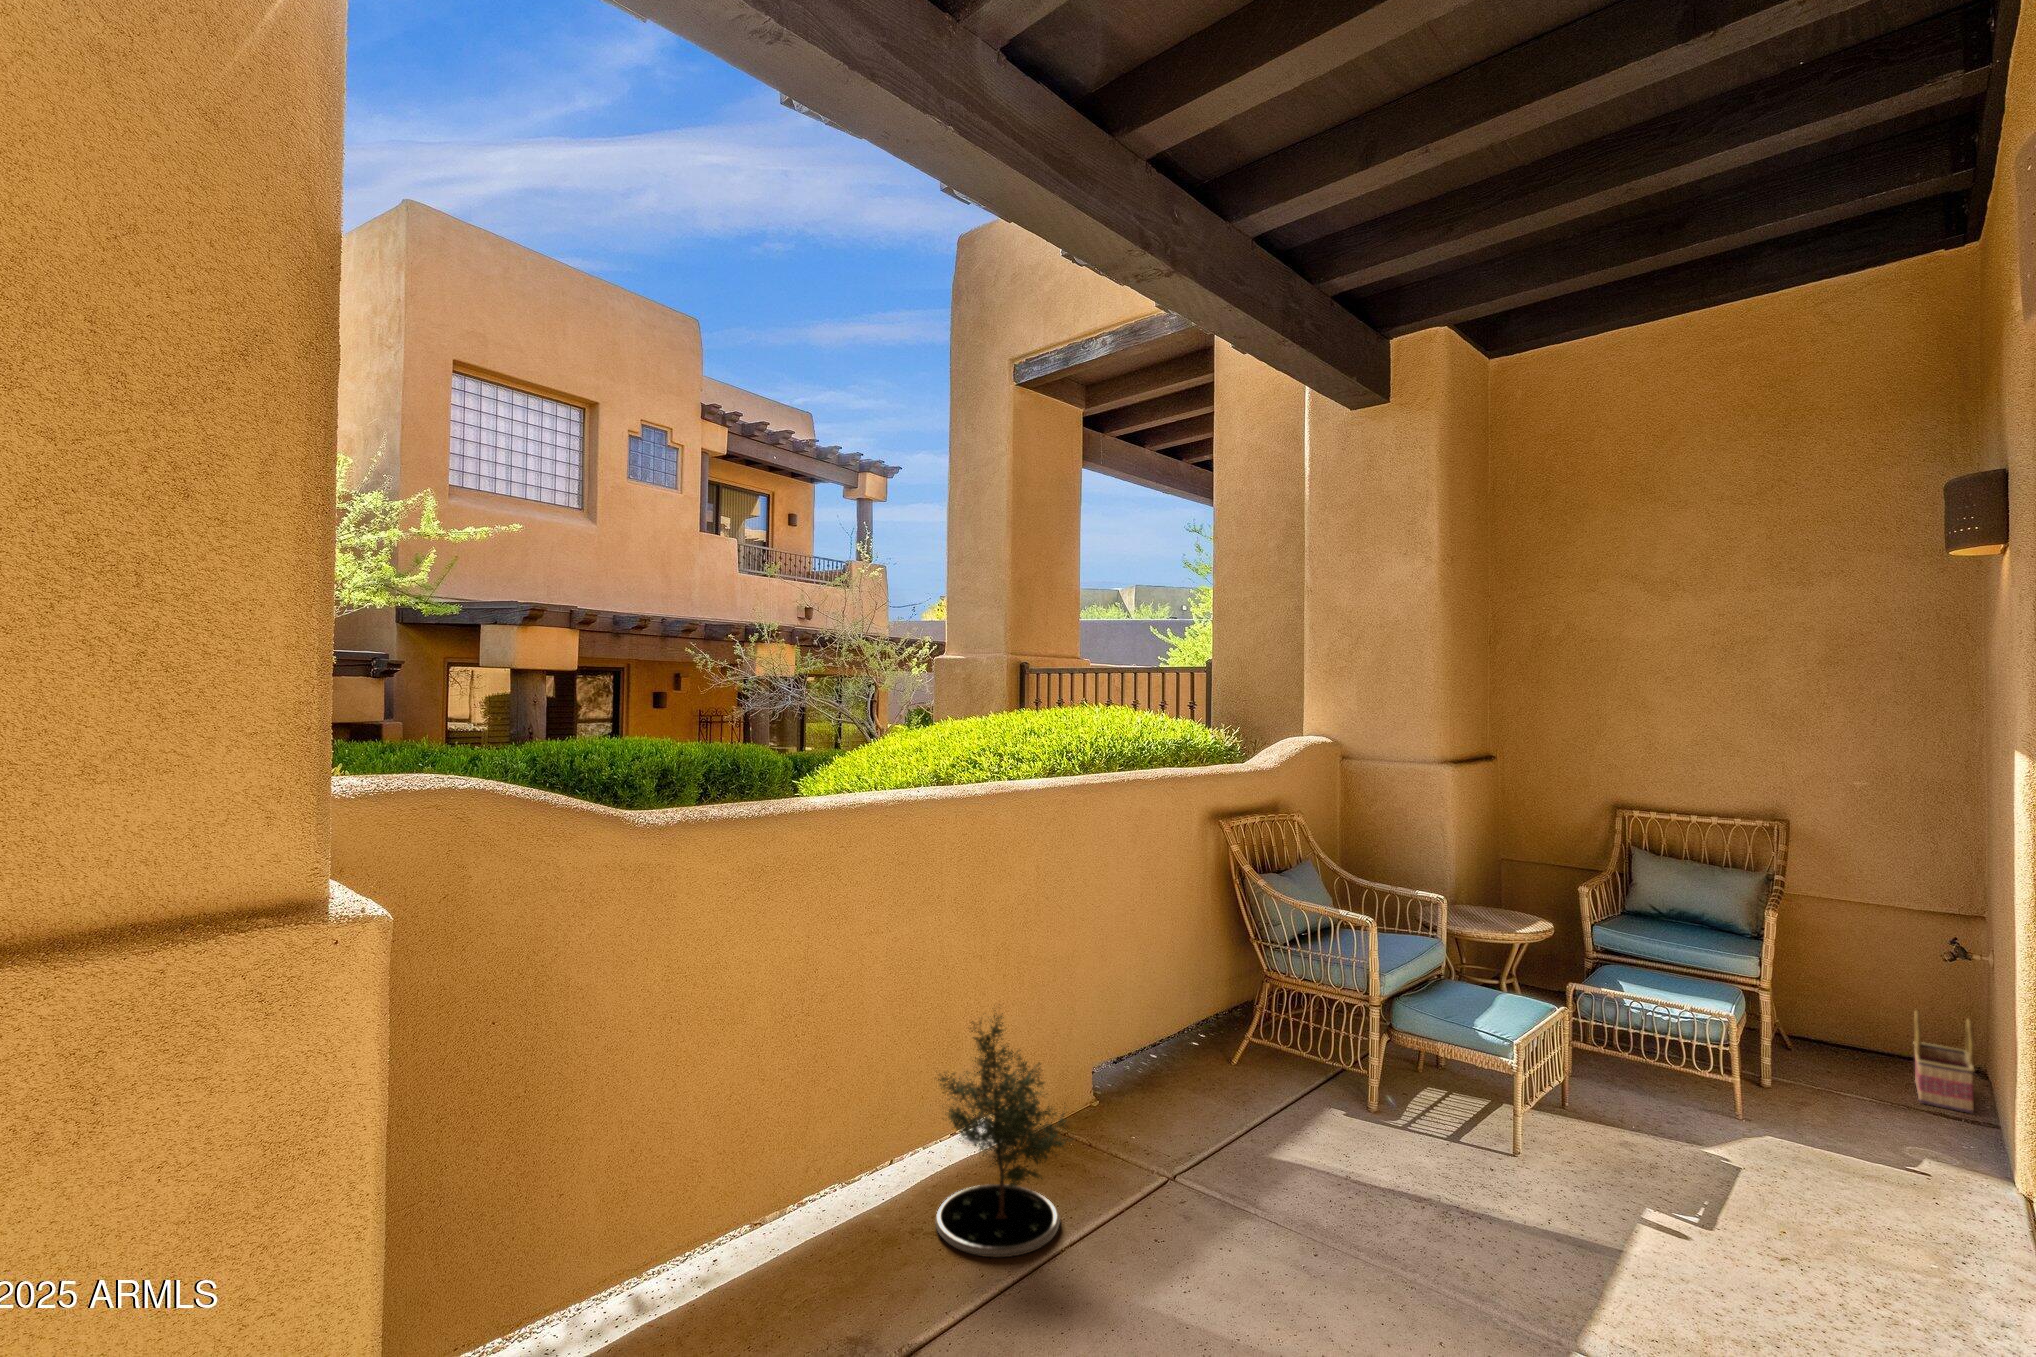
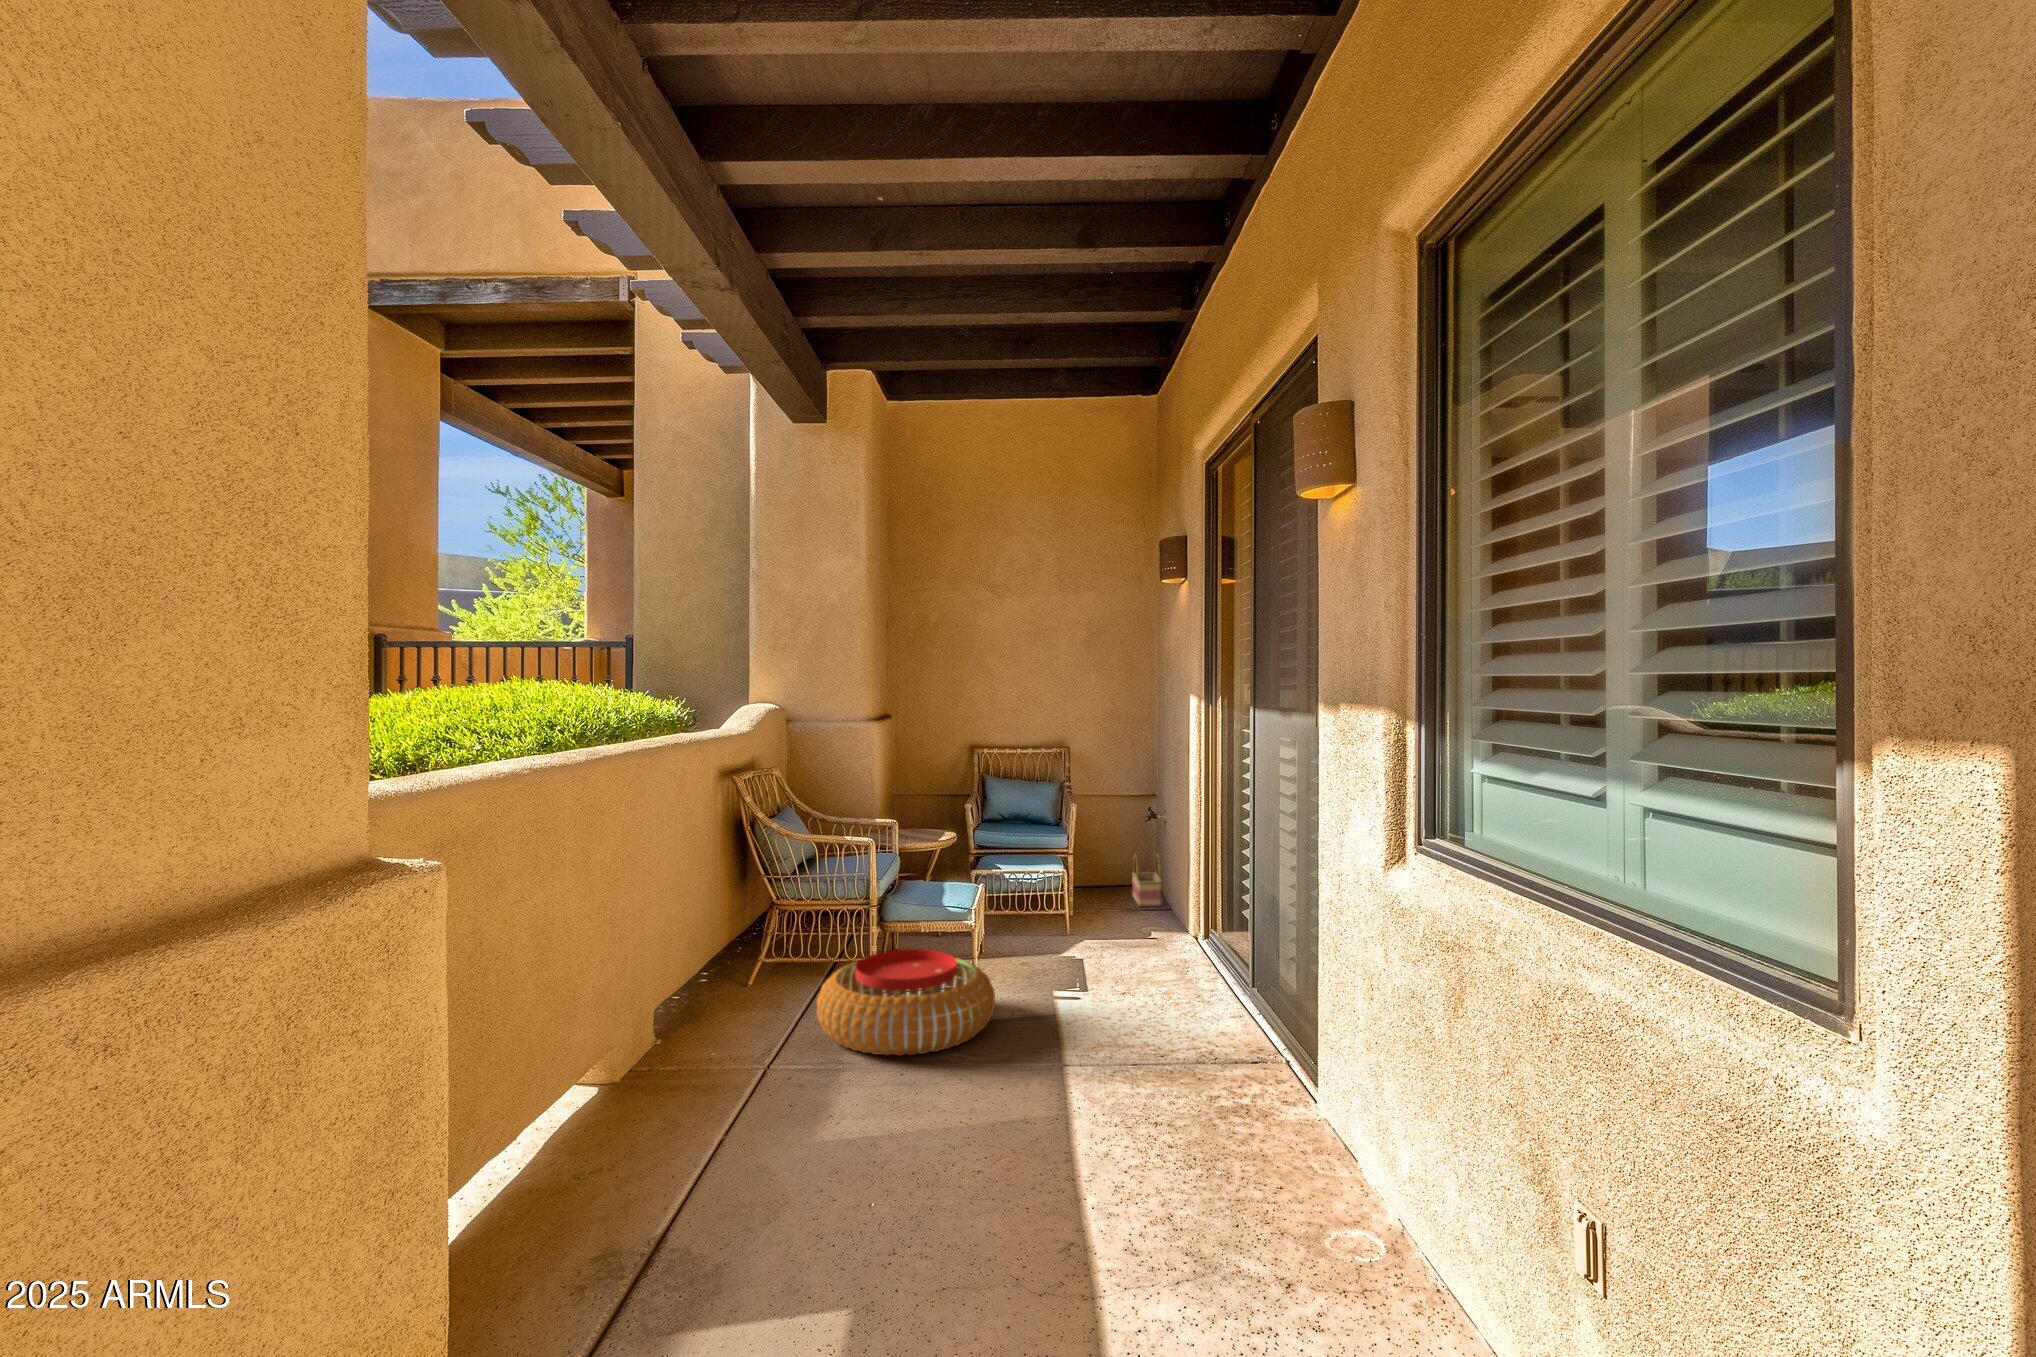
potted tree: present [936,1010,1072,1257] -> none [591,942,733,1163]
pouf: none [1249,1072,1509,1244] -> present [817,949,995,1056]

